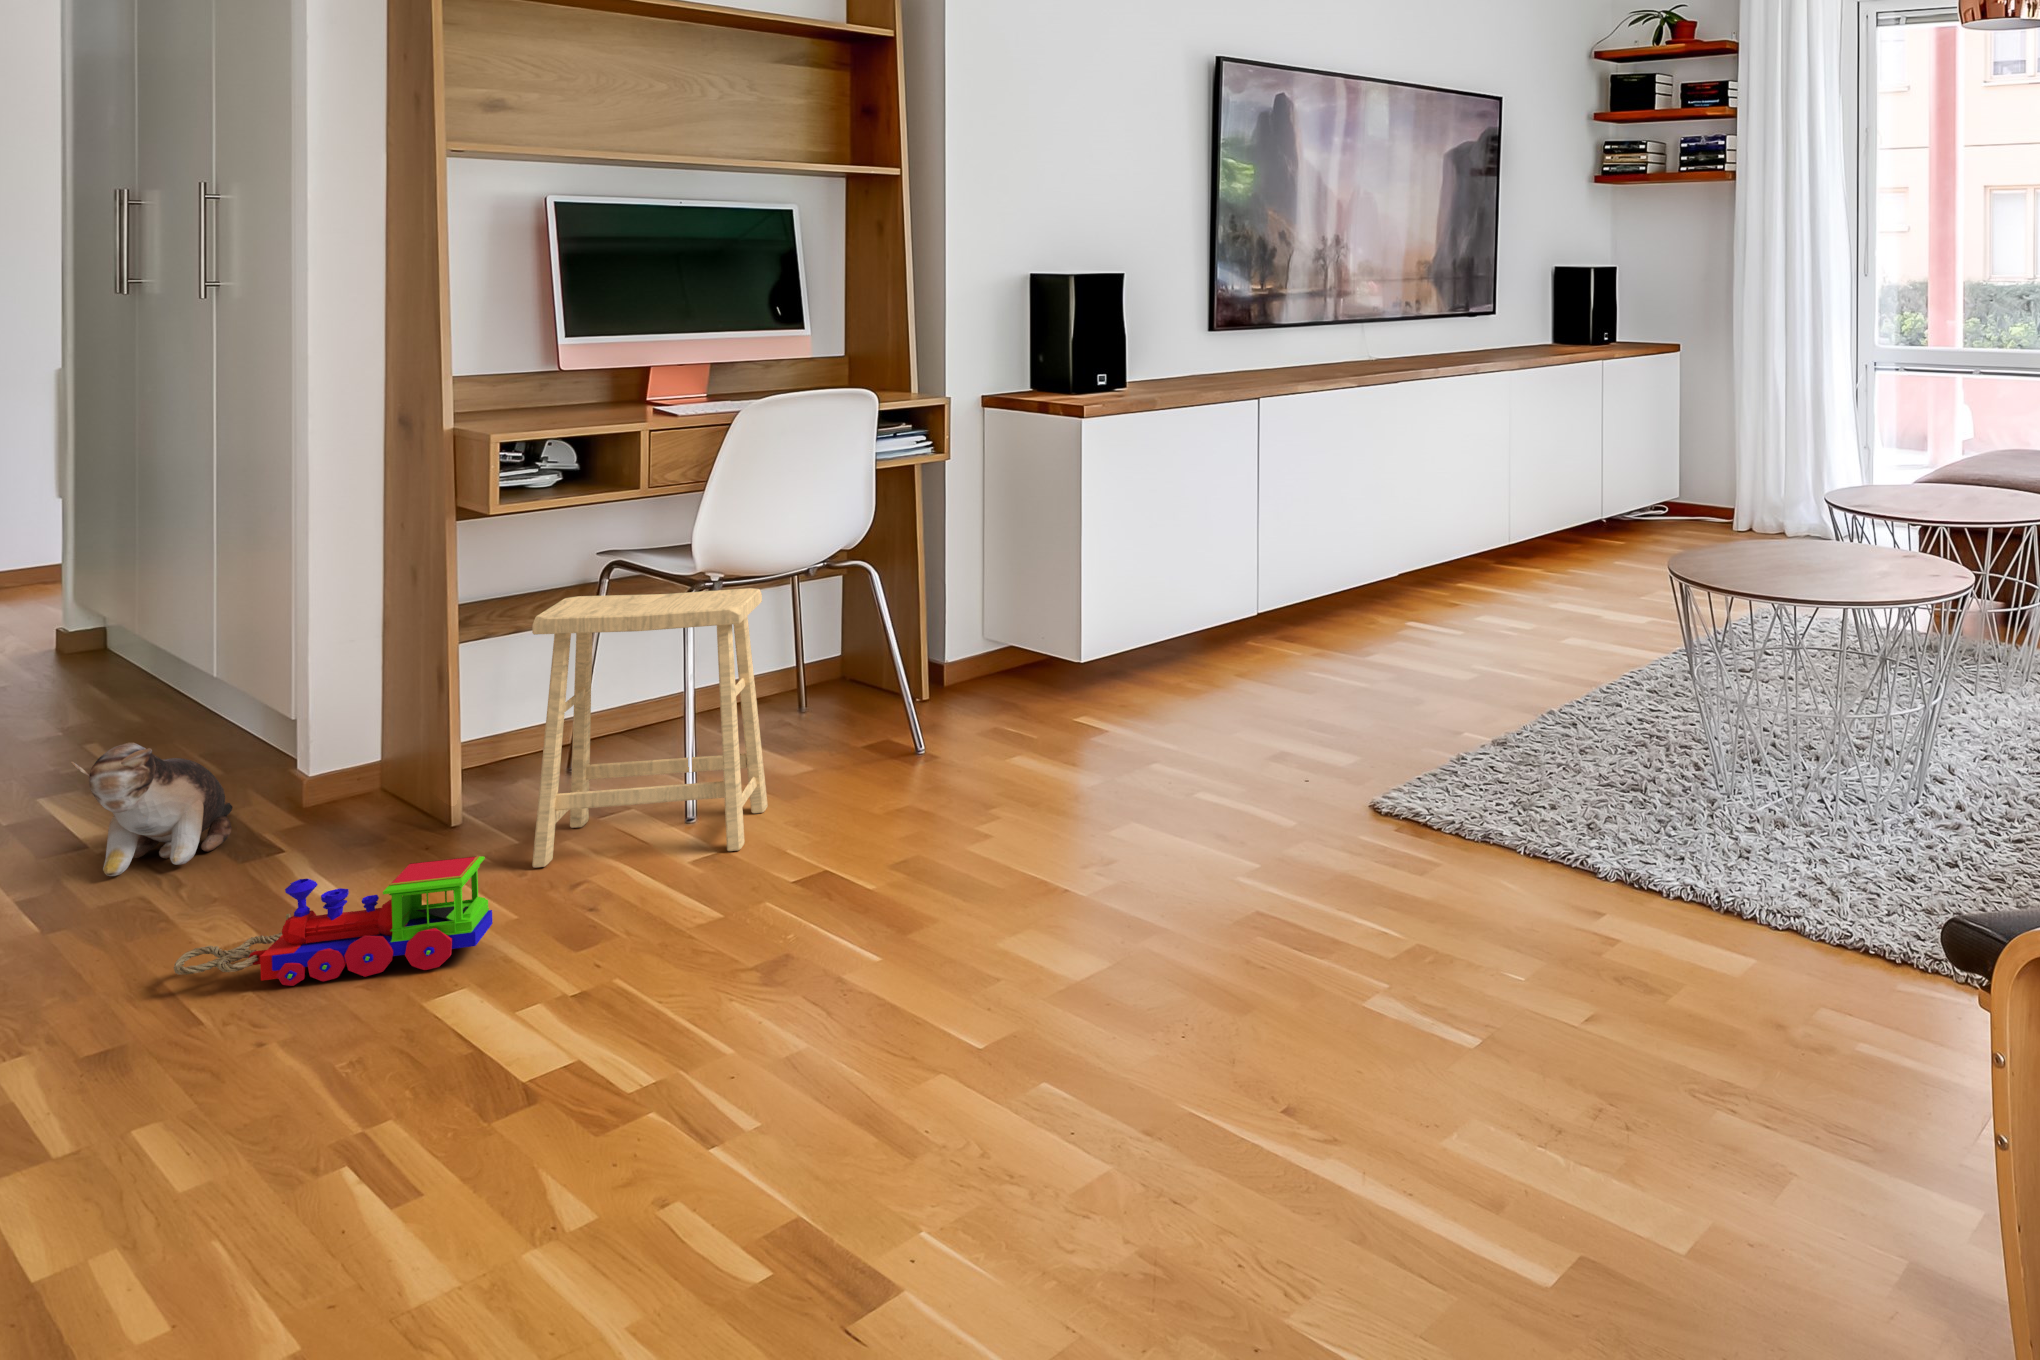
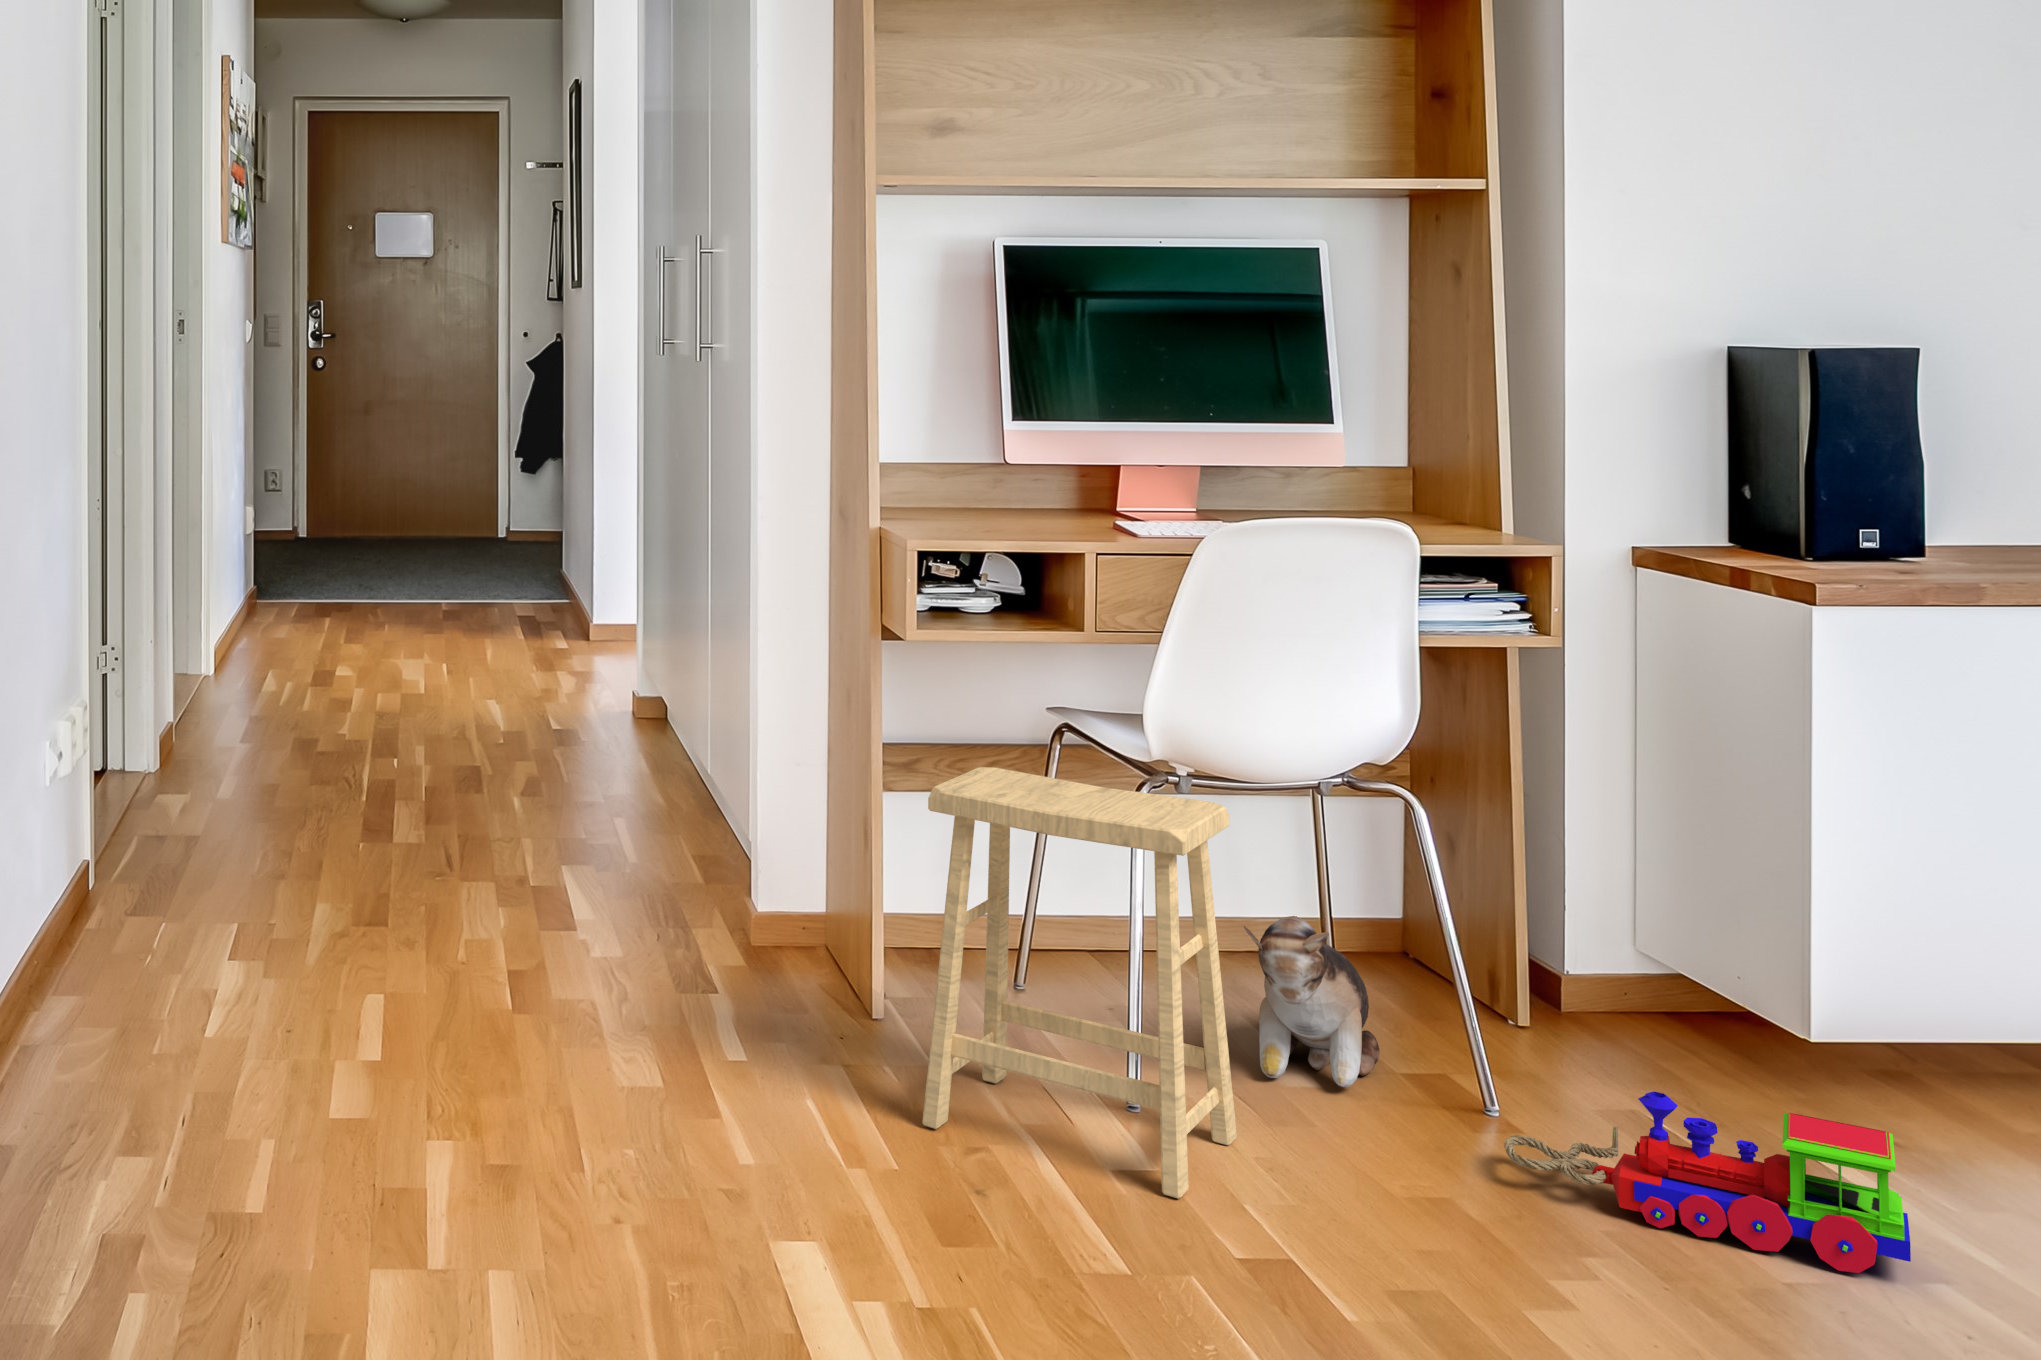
plush toy: present [71,742,233,876] -> present [1244,916,1380,1087]
toy train: present [174,856,492,986] -> present [1504,1091,1911,1273]

